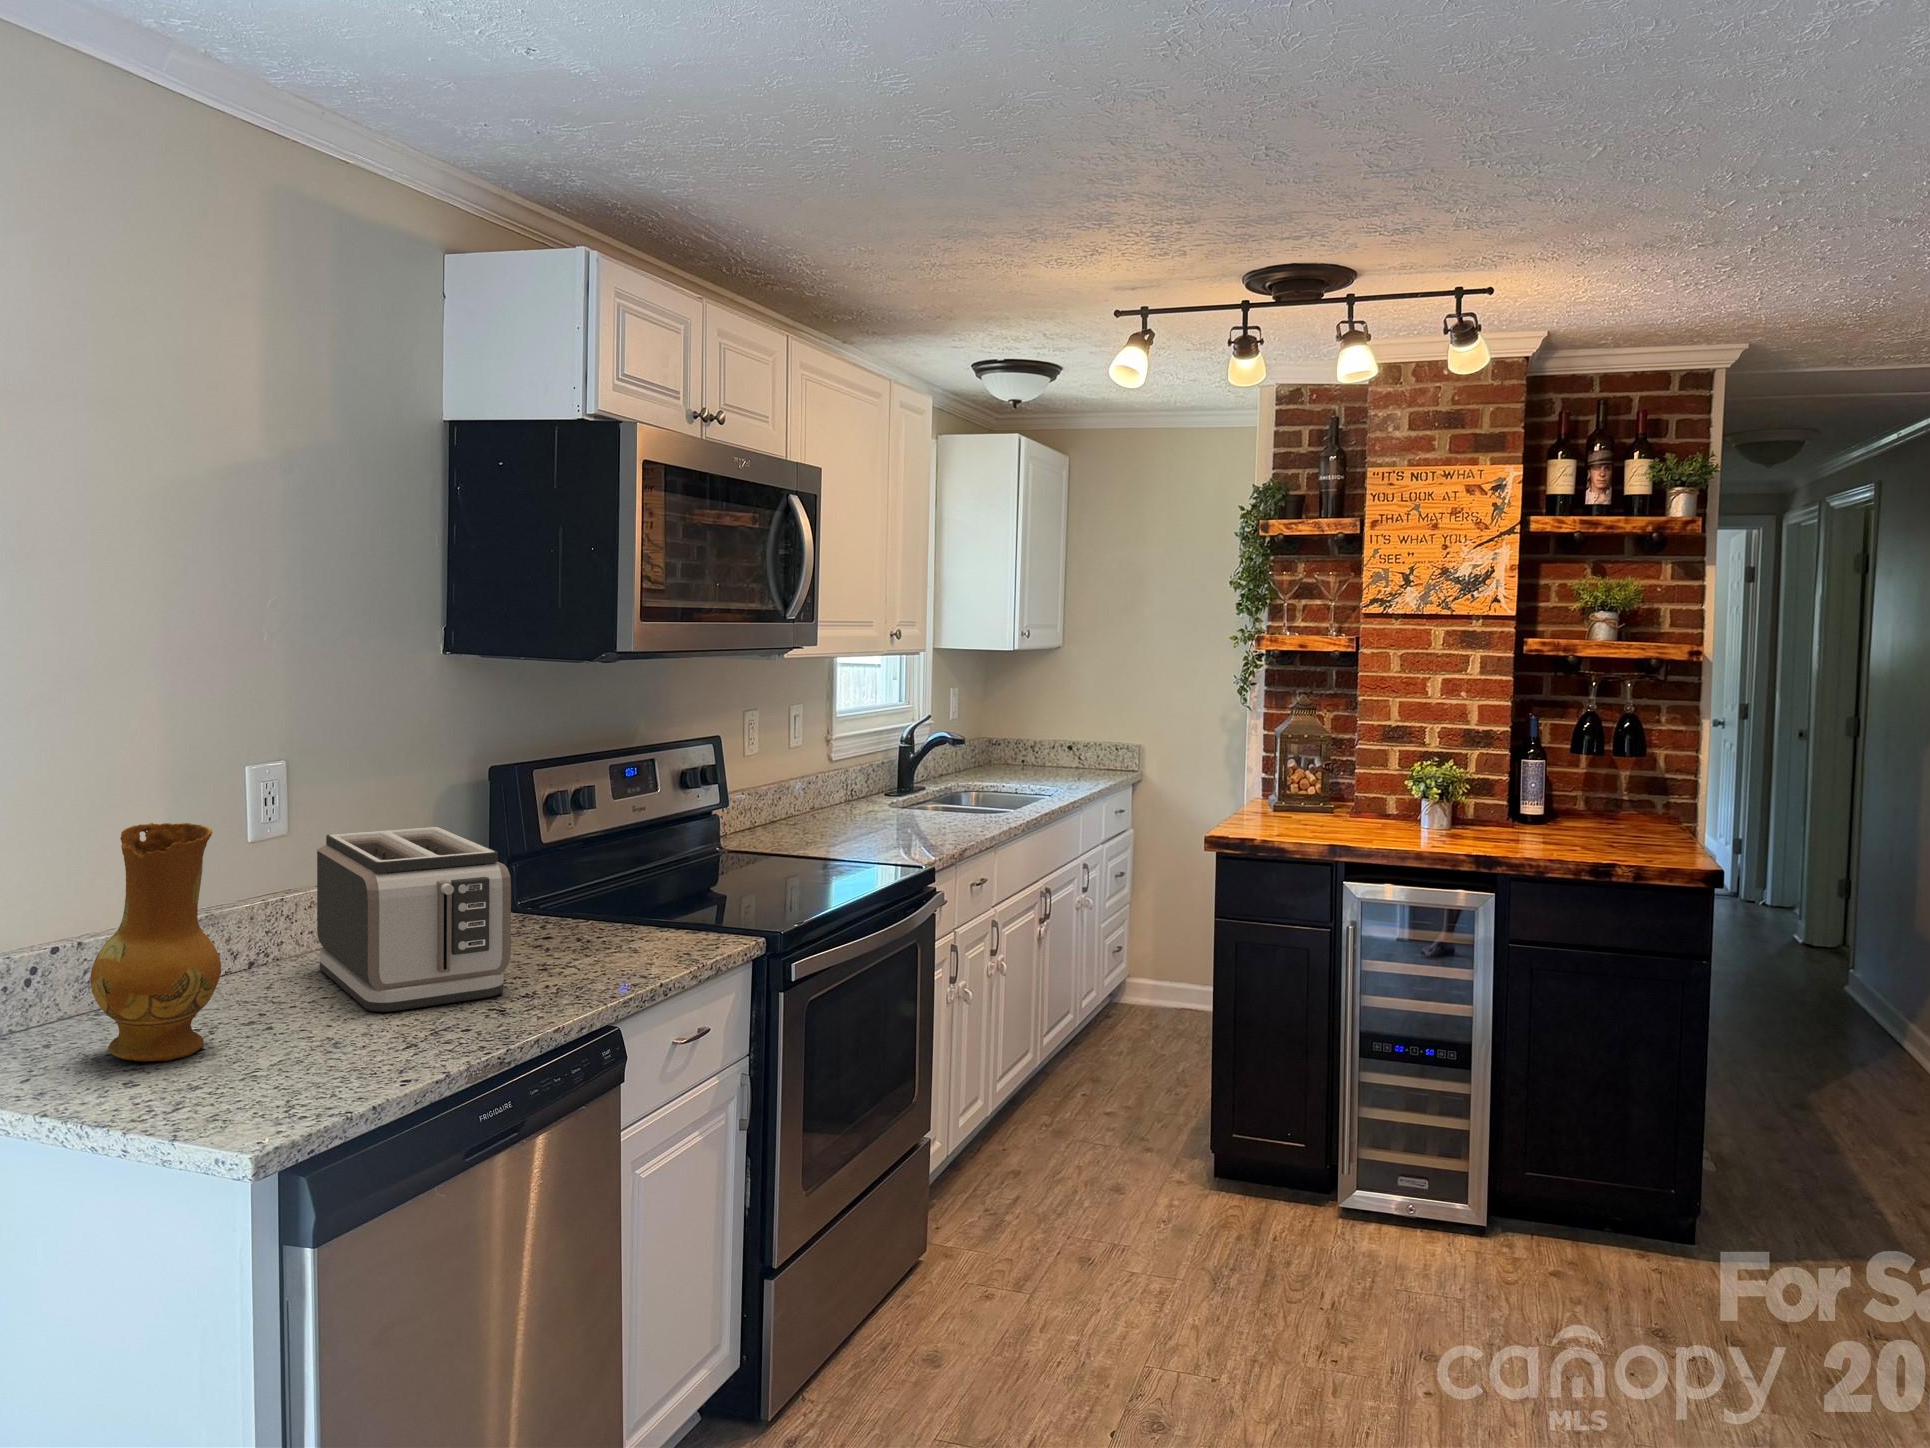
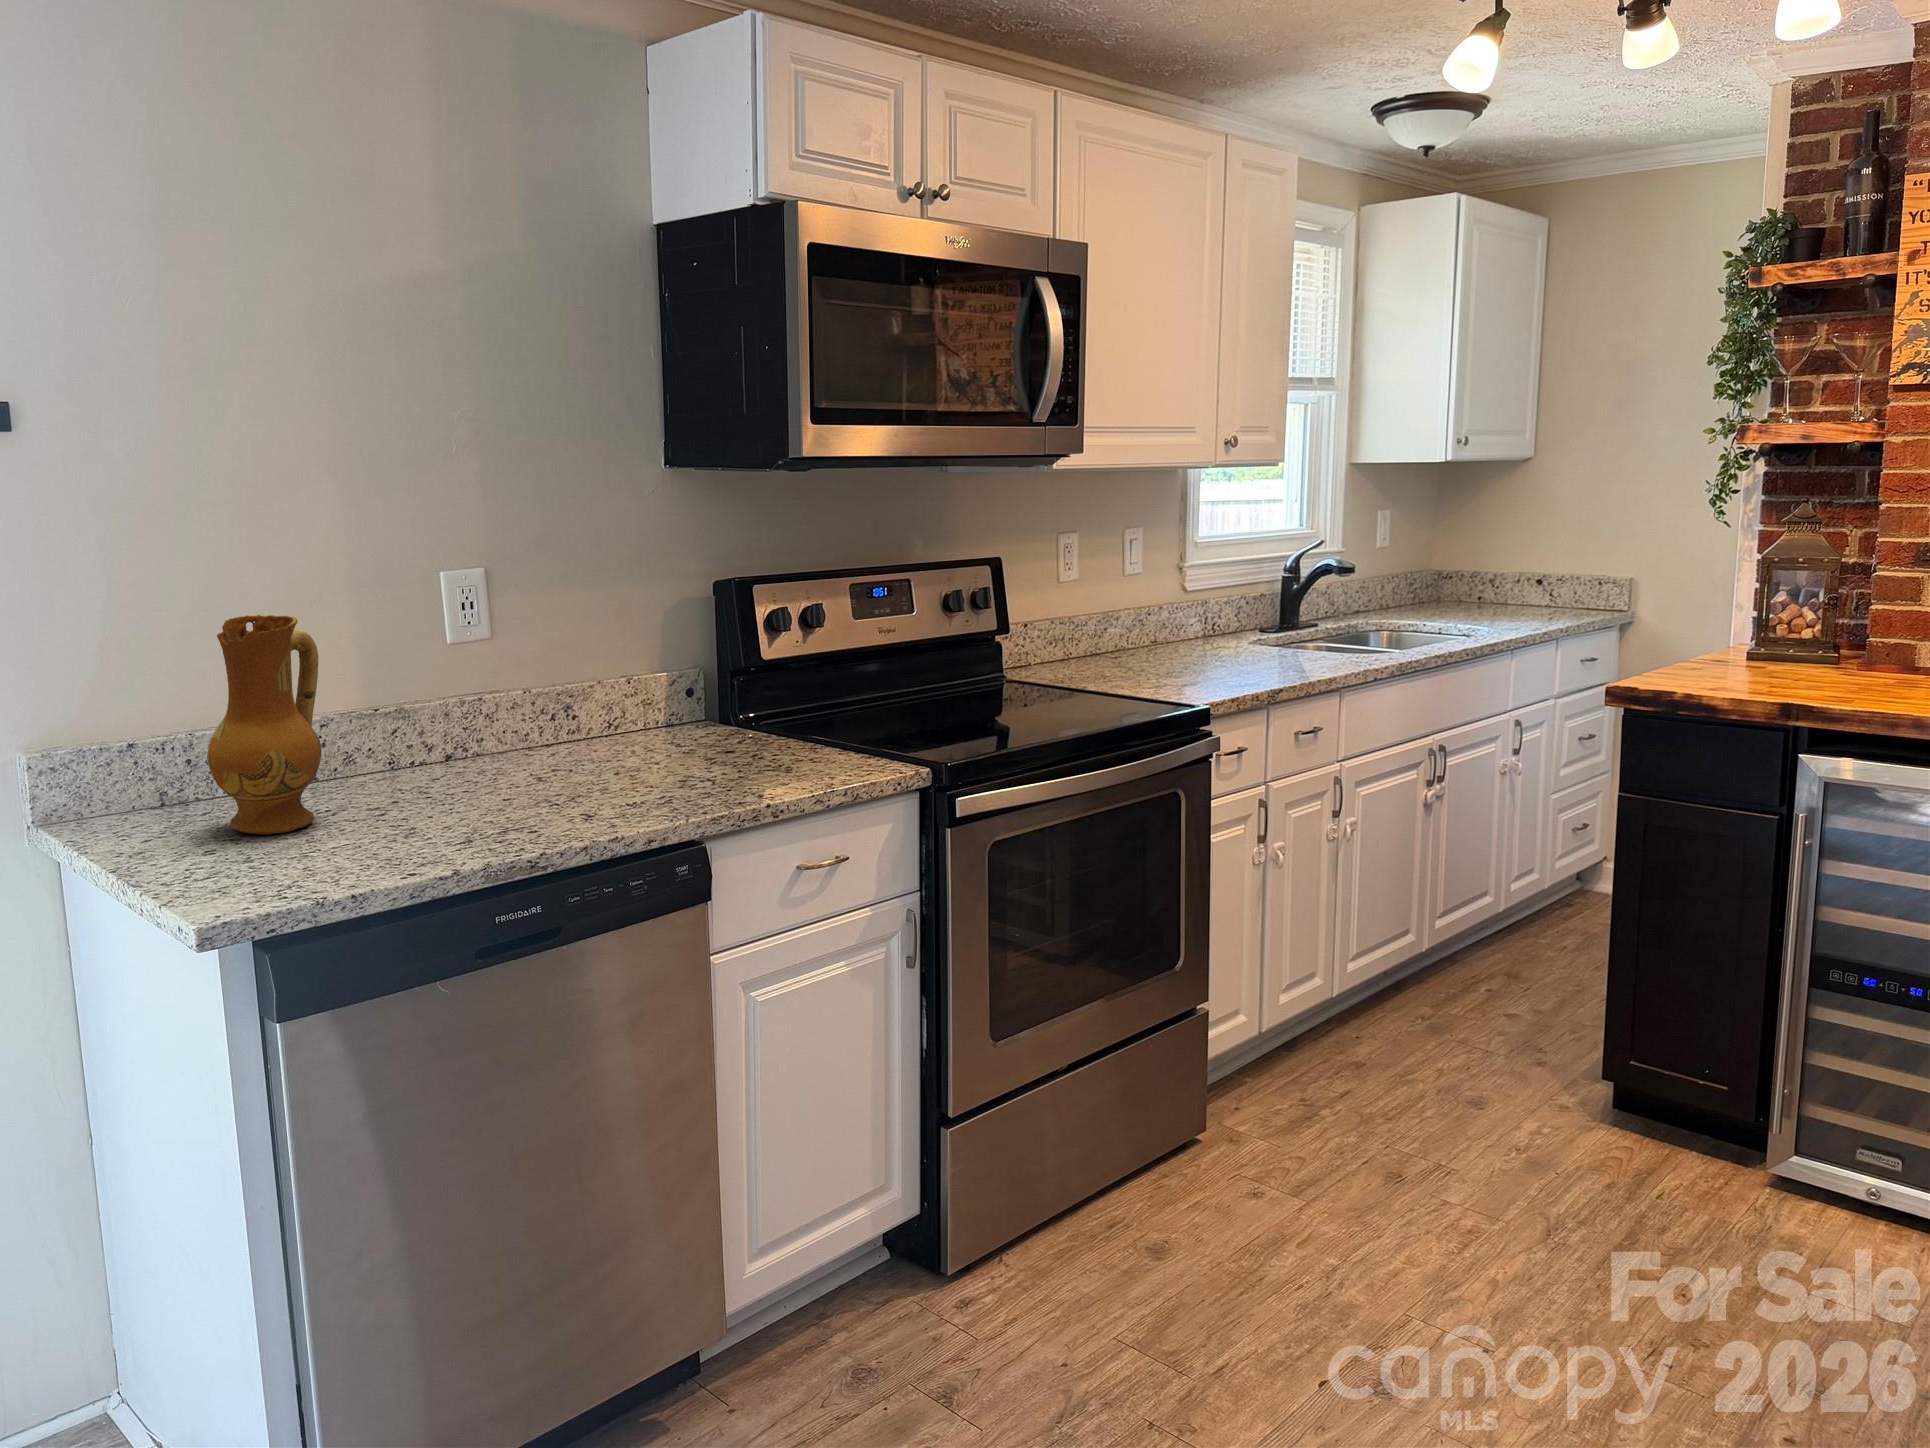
toaster: present [317,827,511,1012] -> none [465,634,618,809]

